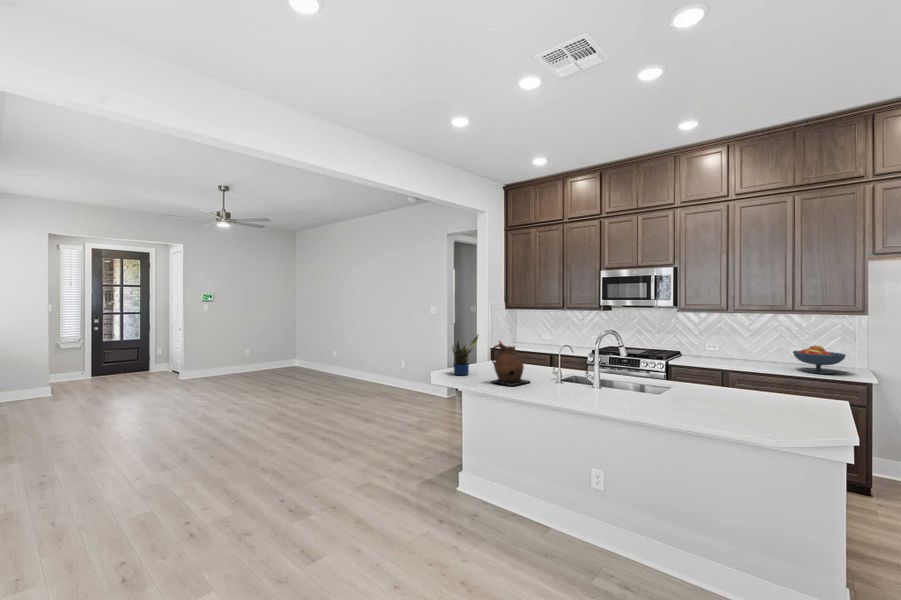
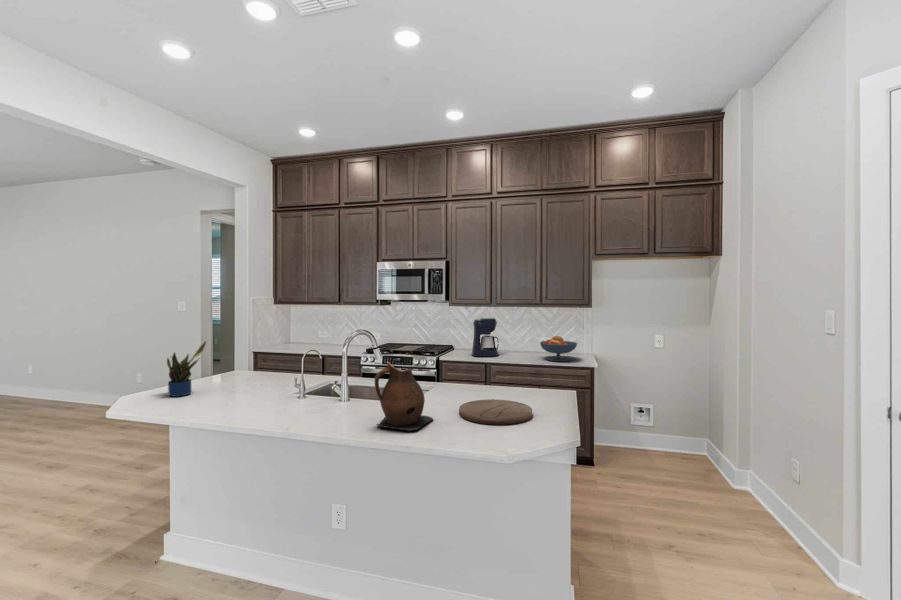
coffee maker: none [705,324,738,364] -> present [472,318,499,356]
ceramic pitcher: present [491,341,529,385] -> present [374,362,433,431]
cutting board: none [720,400,808,424] -> present [459,399,532,425]

